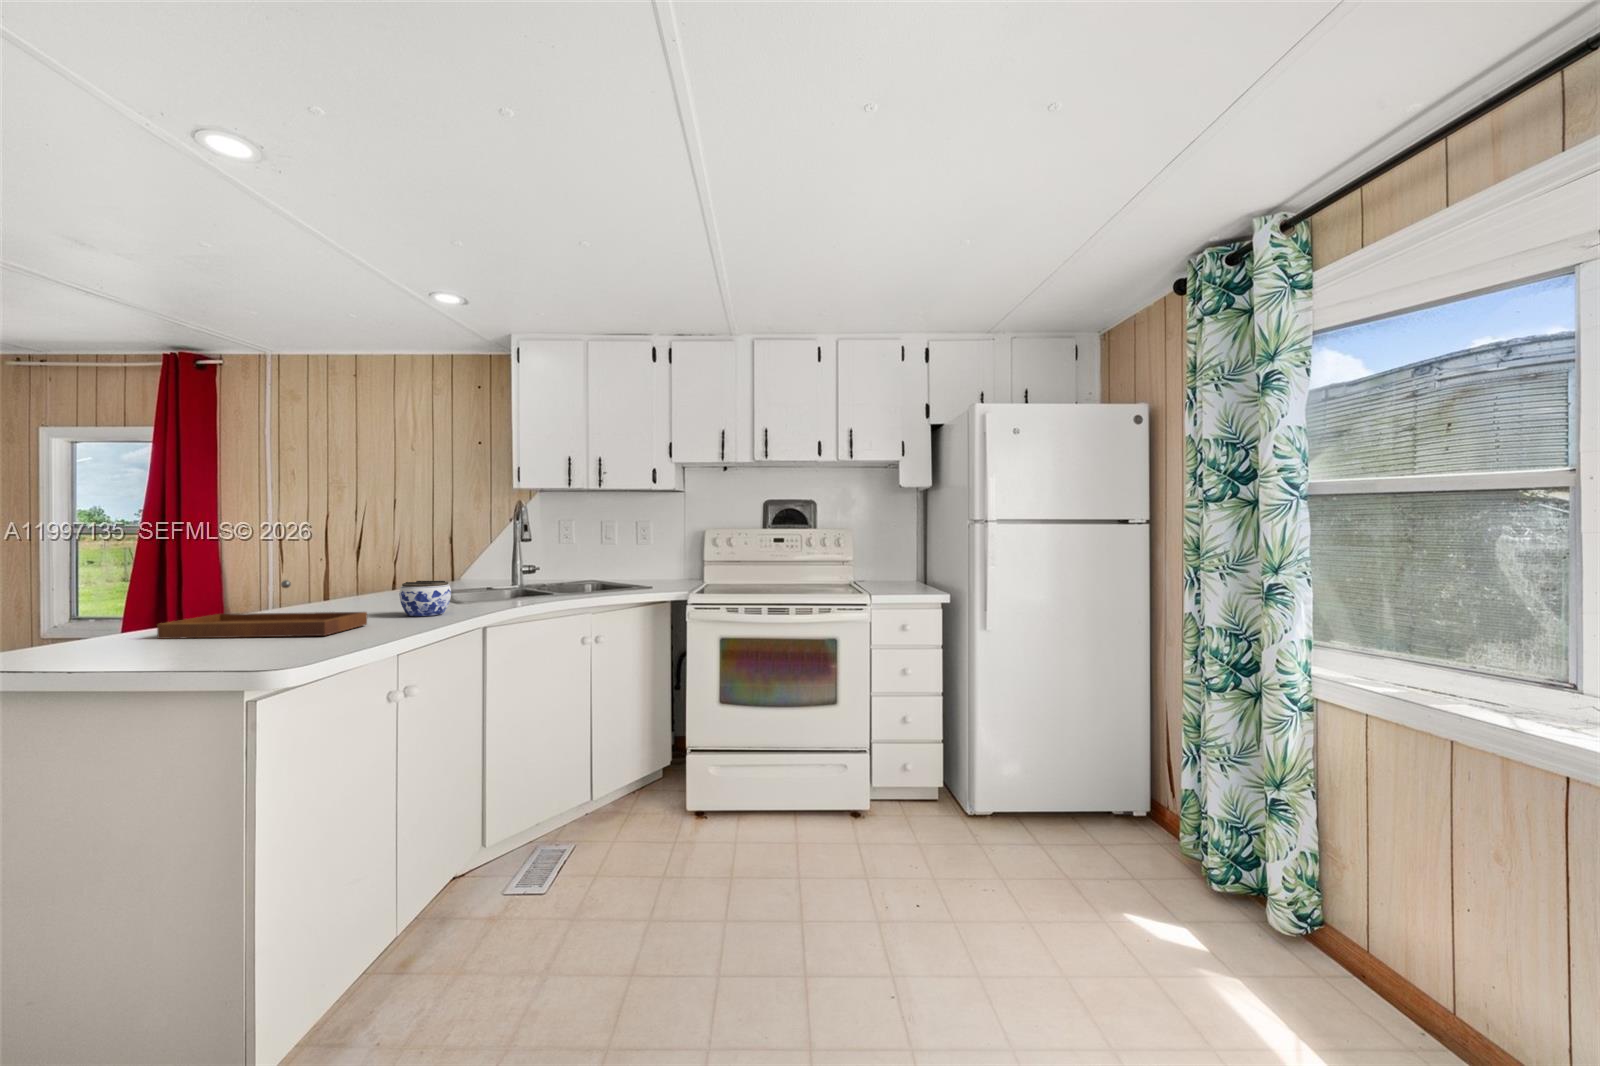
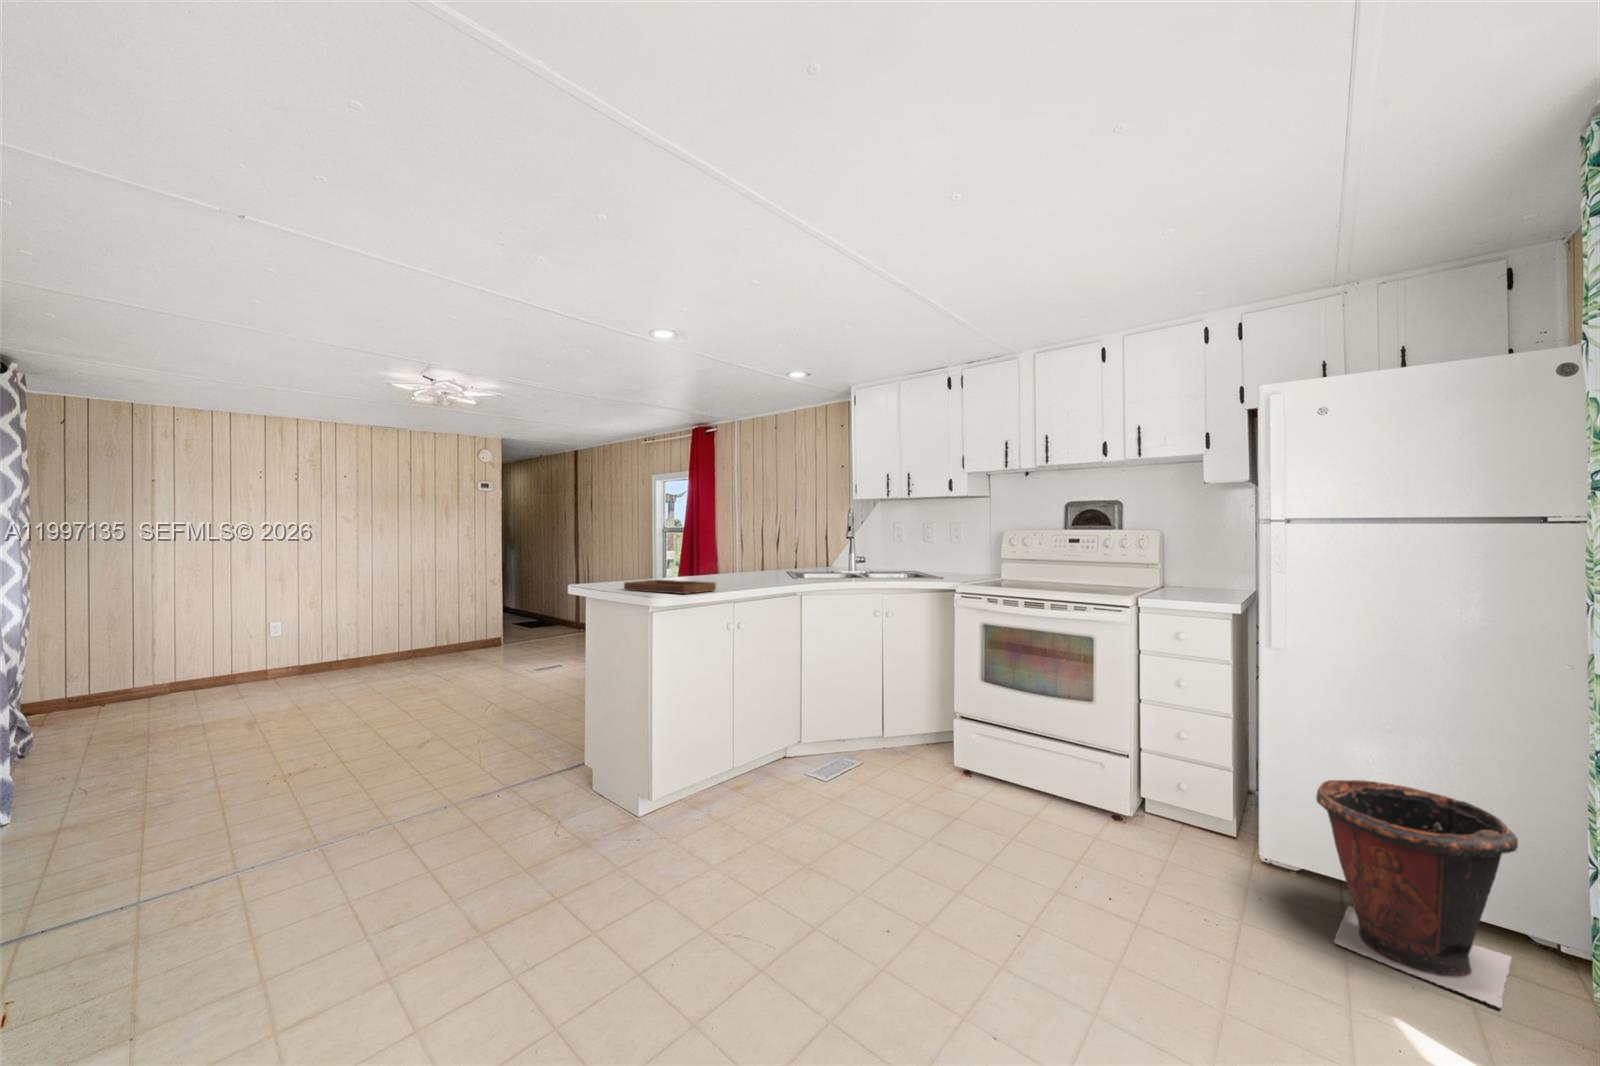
jar: present [399,581,451,616] -> none [743,565,773,589]
waste bin: none [1026,729,1148,874] -> present [1316,780,1518,1008]

